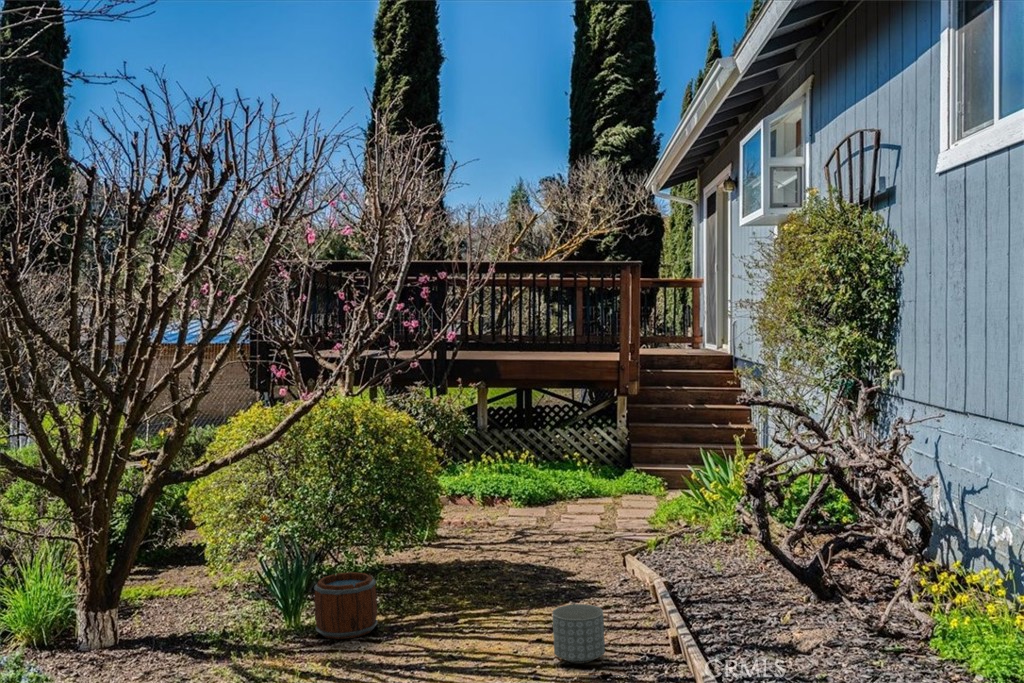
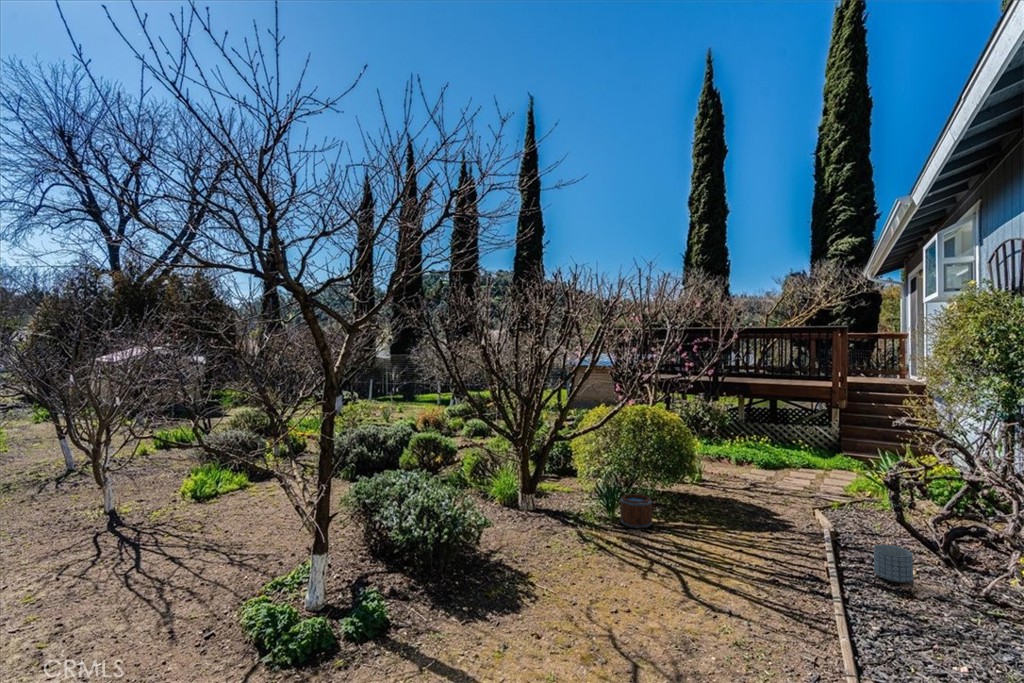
planter: present [553,604,605,664] -> present [874,545,913,583]

